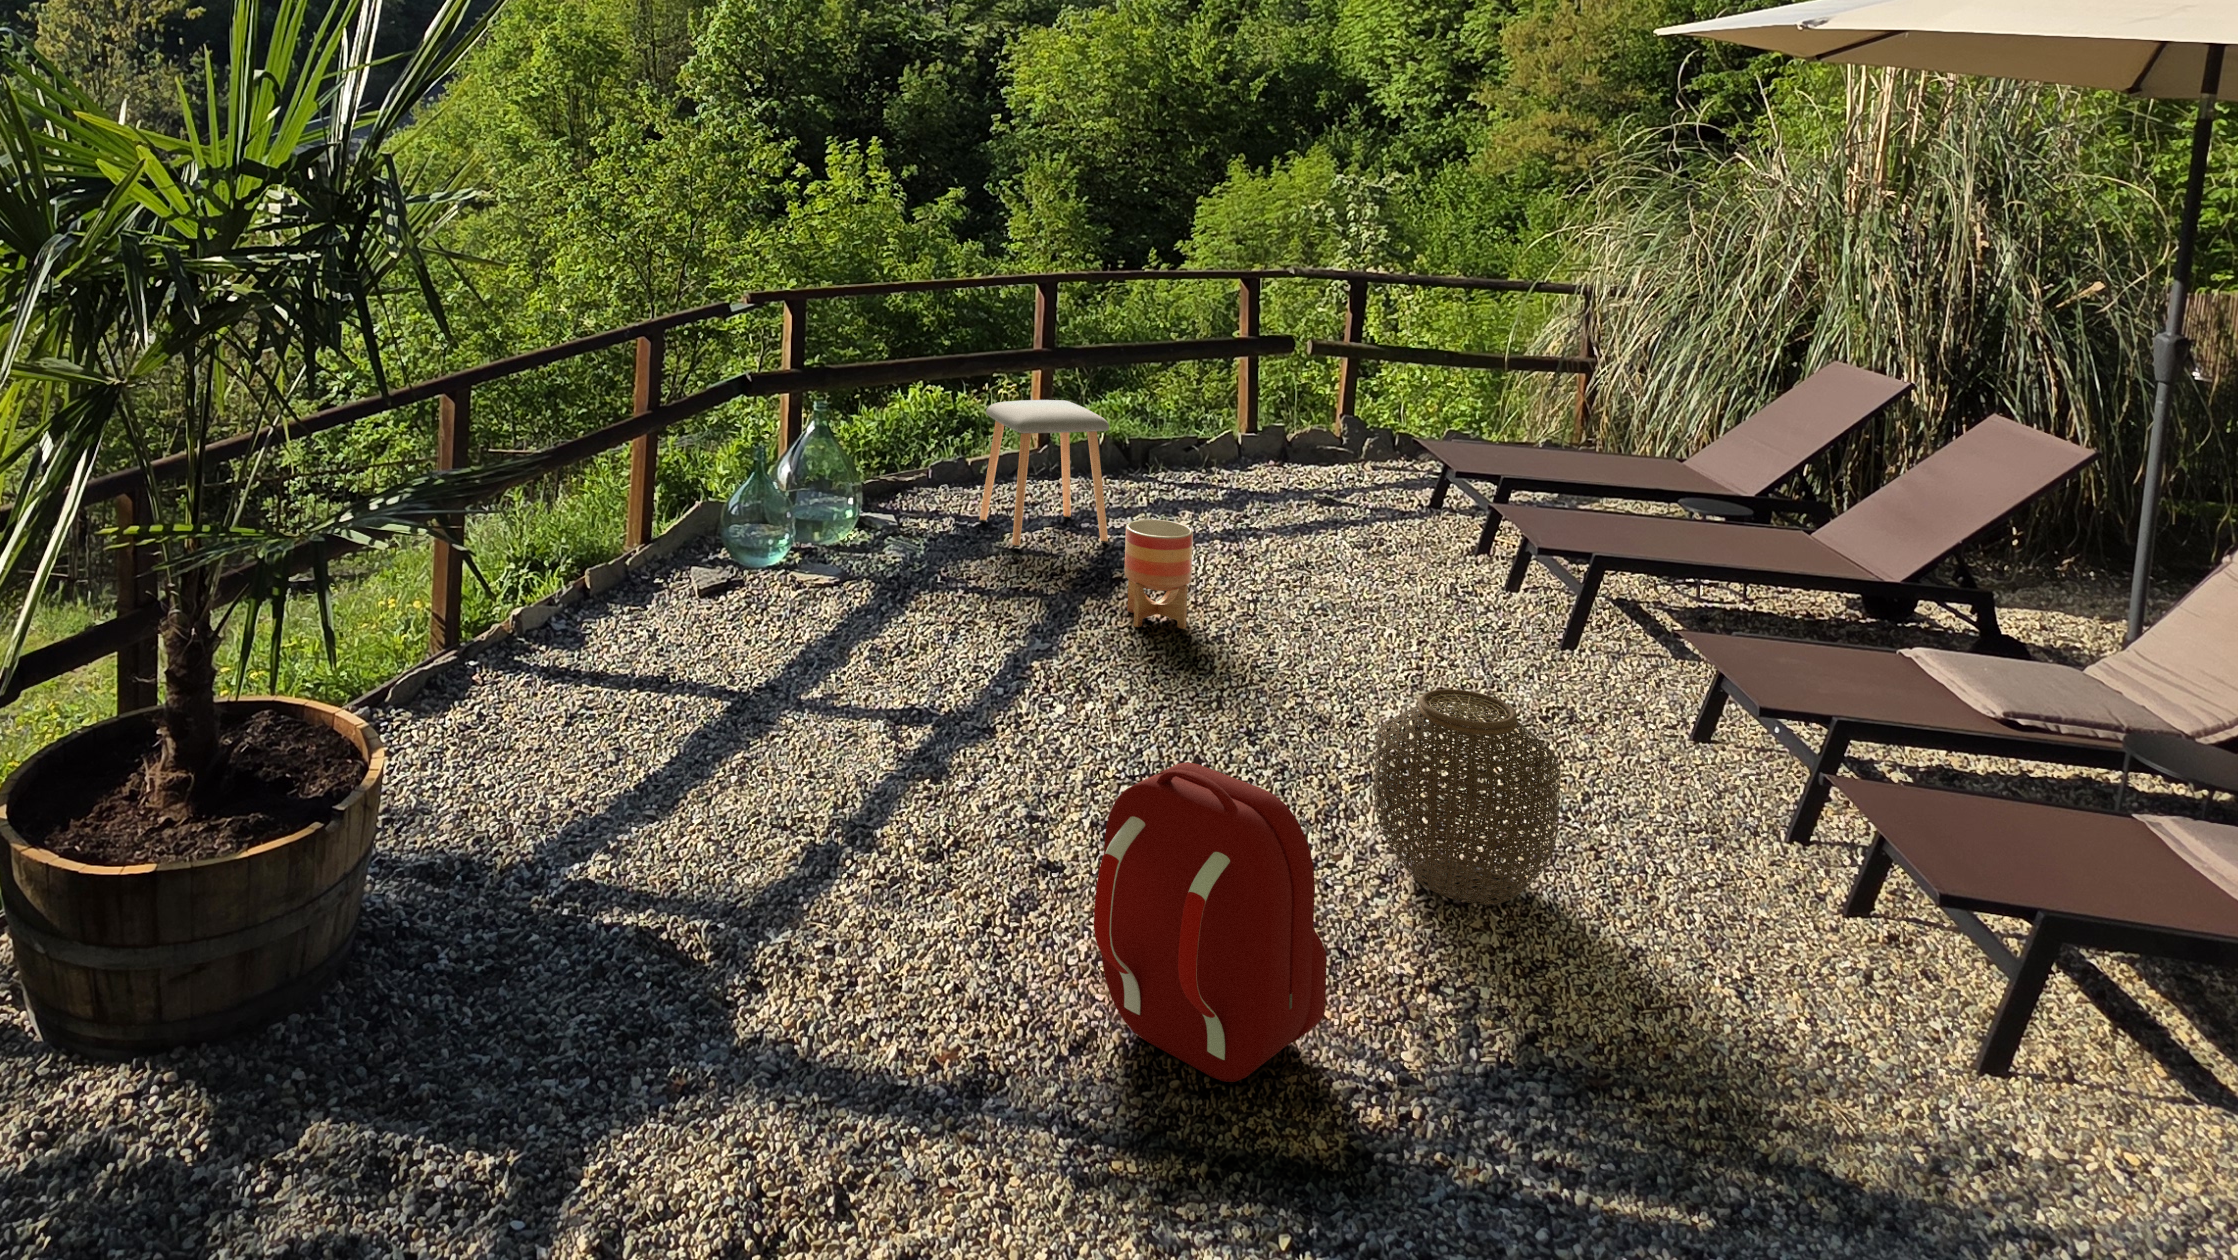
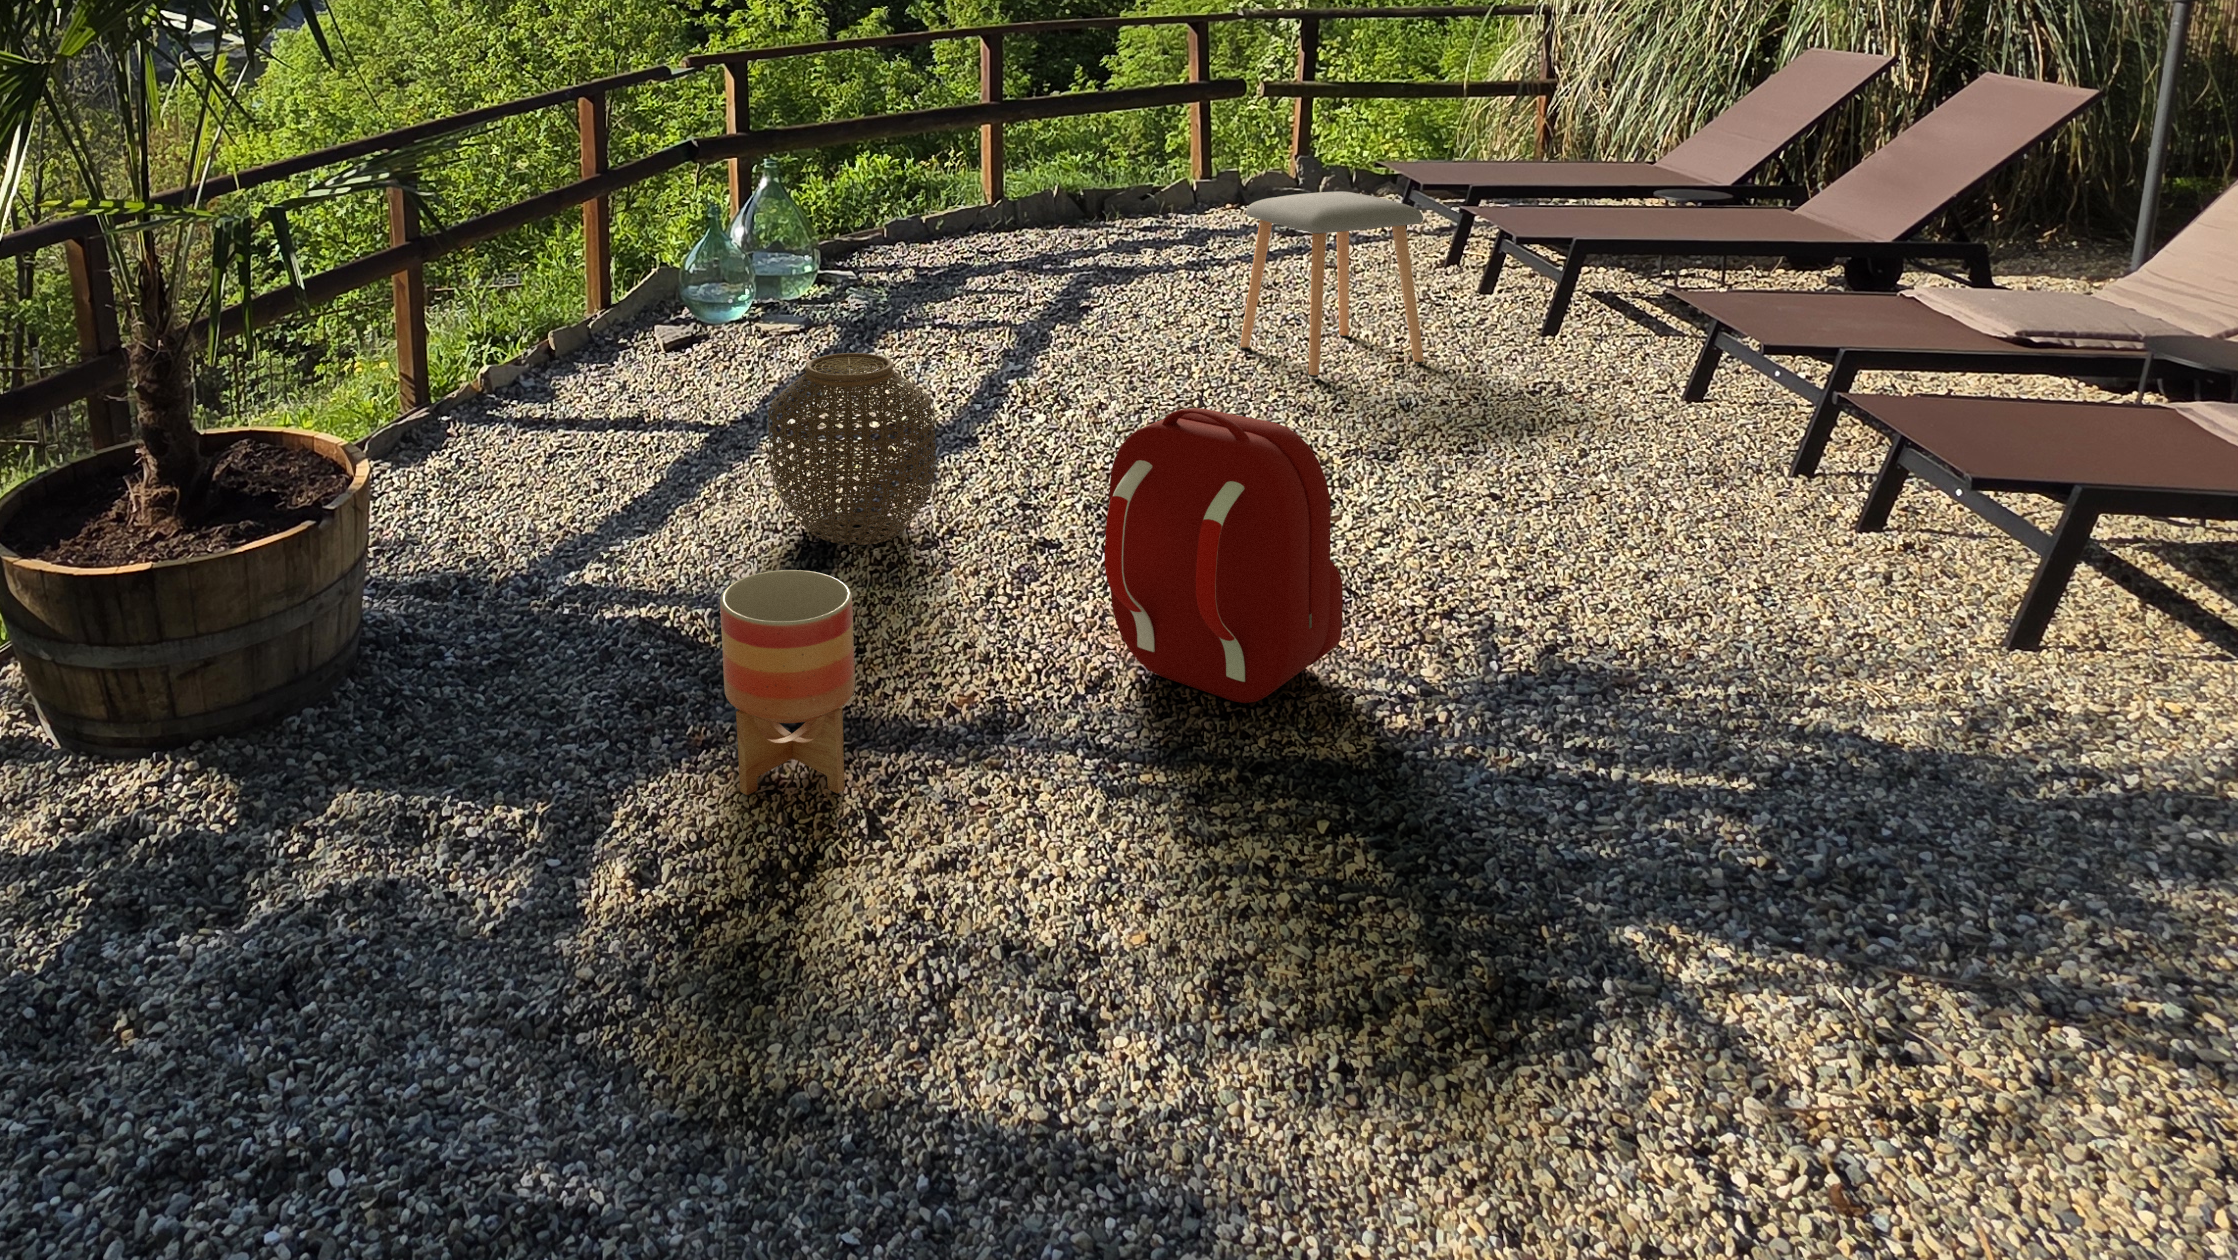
stool: present [980,400,1109,547] -> present [1240,191,1424,377]
planter: present [1125,520,1193,629] -> present [720,570,855,795]
woven basket: present [1374,689,1560,904] -> present [768,353,936,545]

